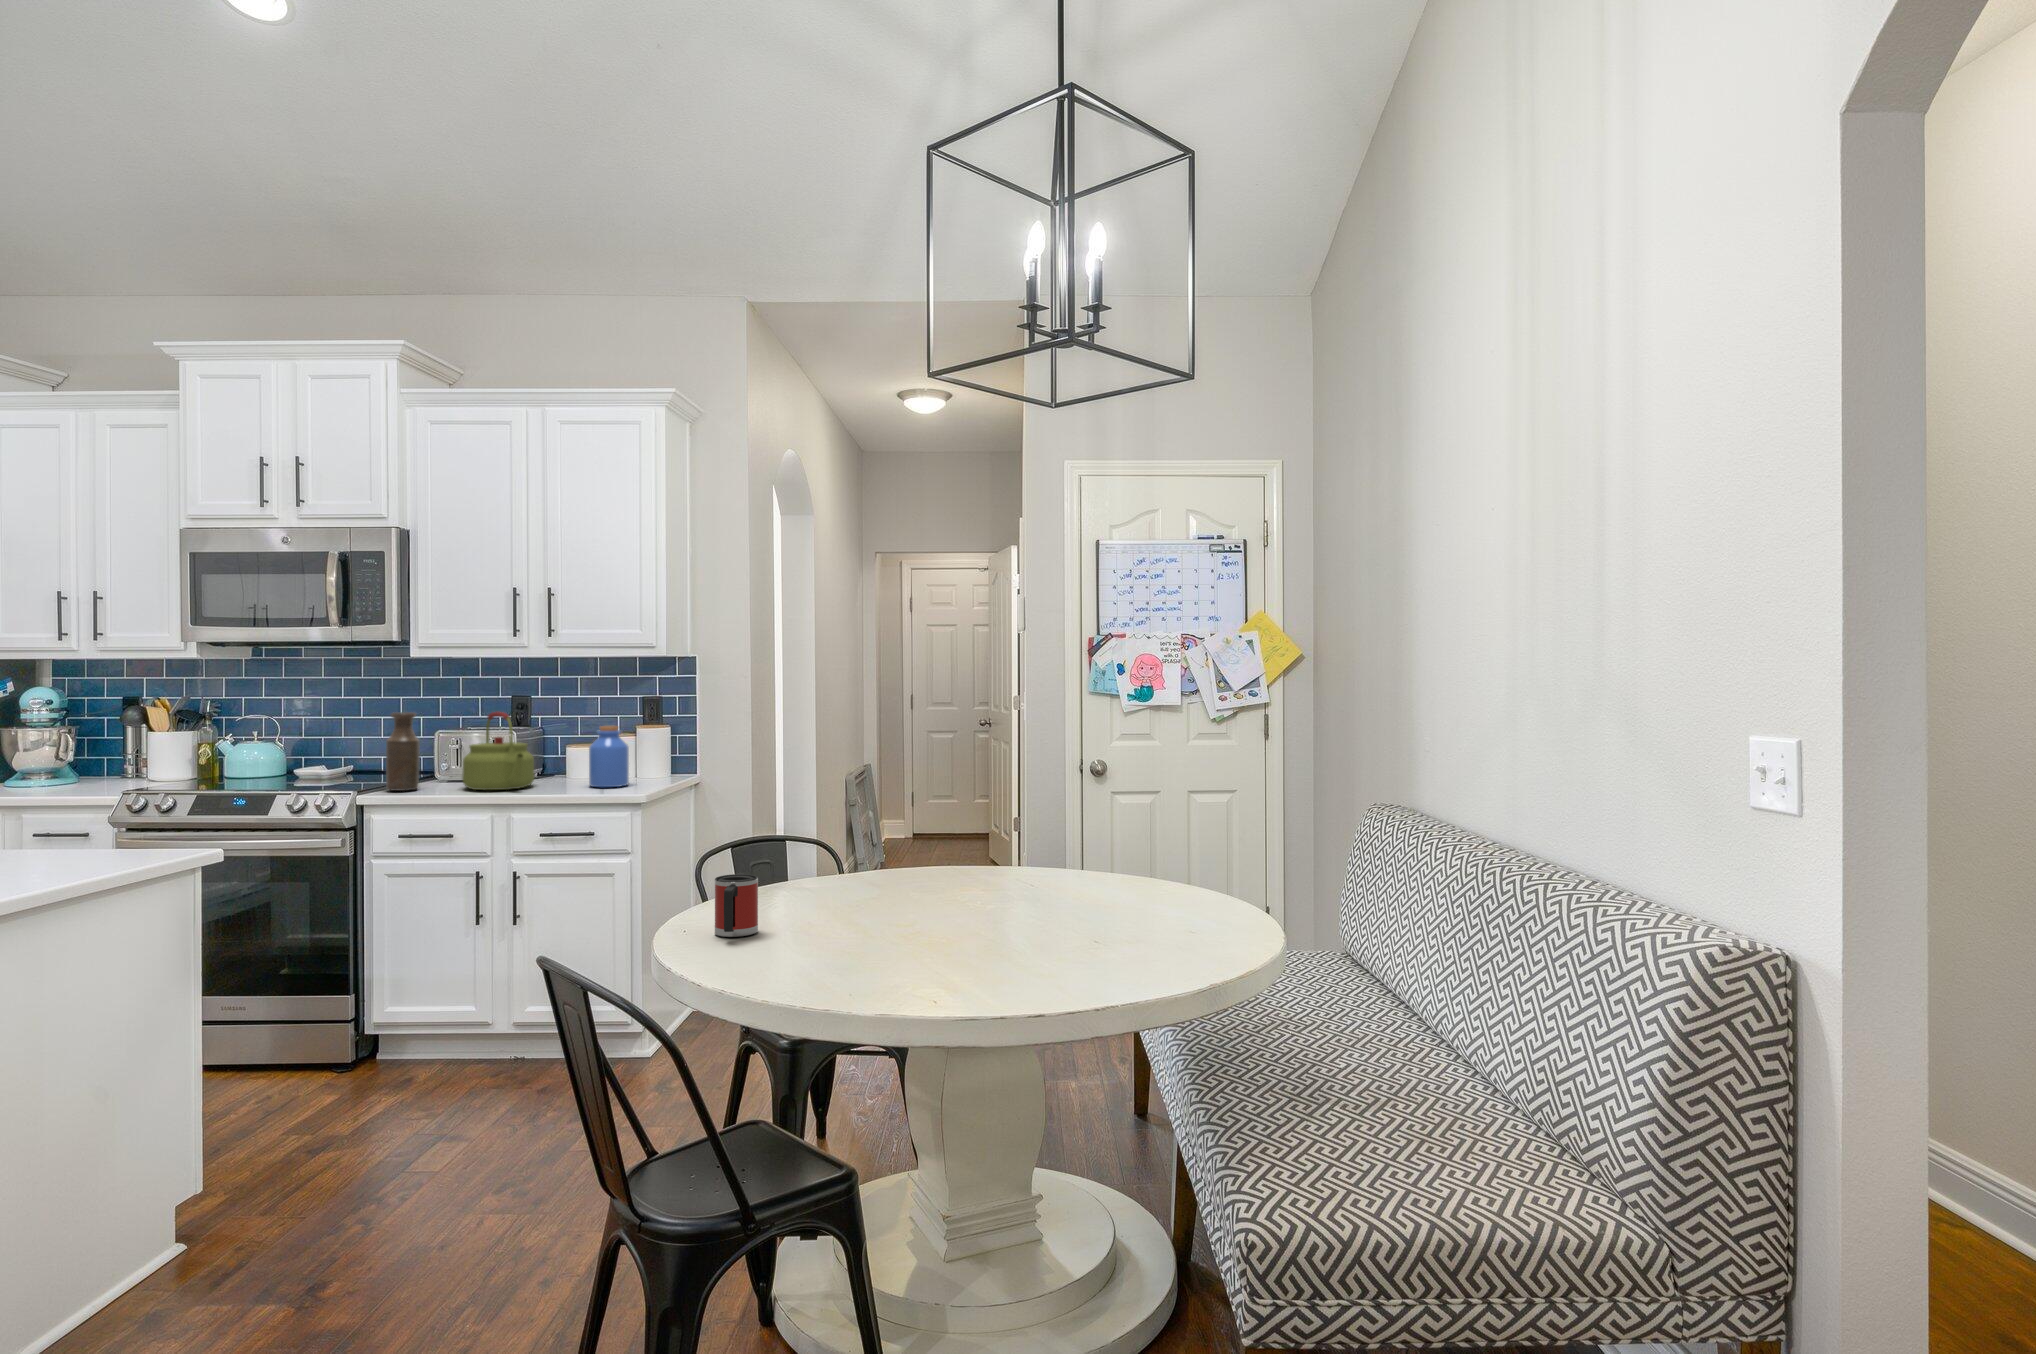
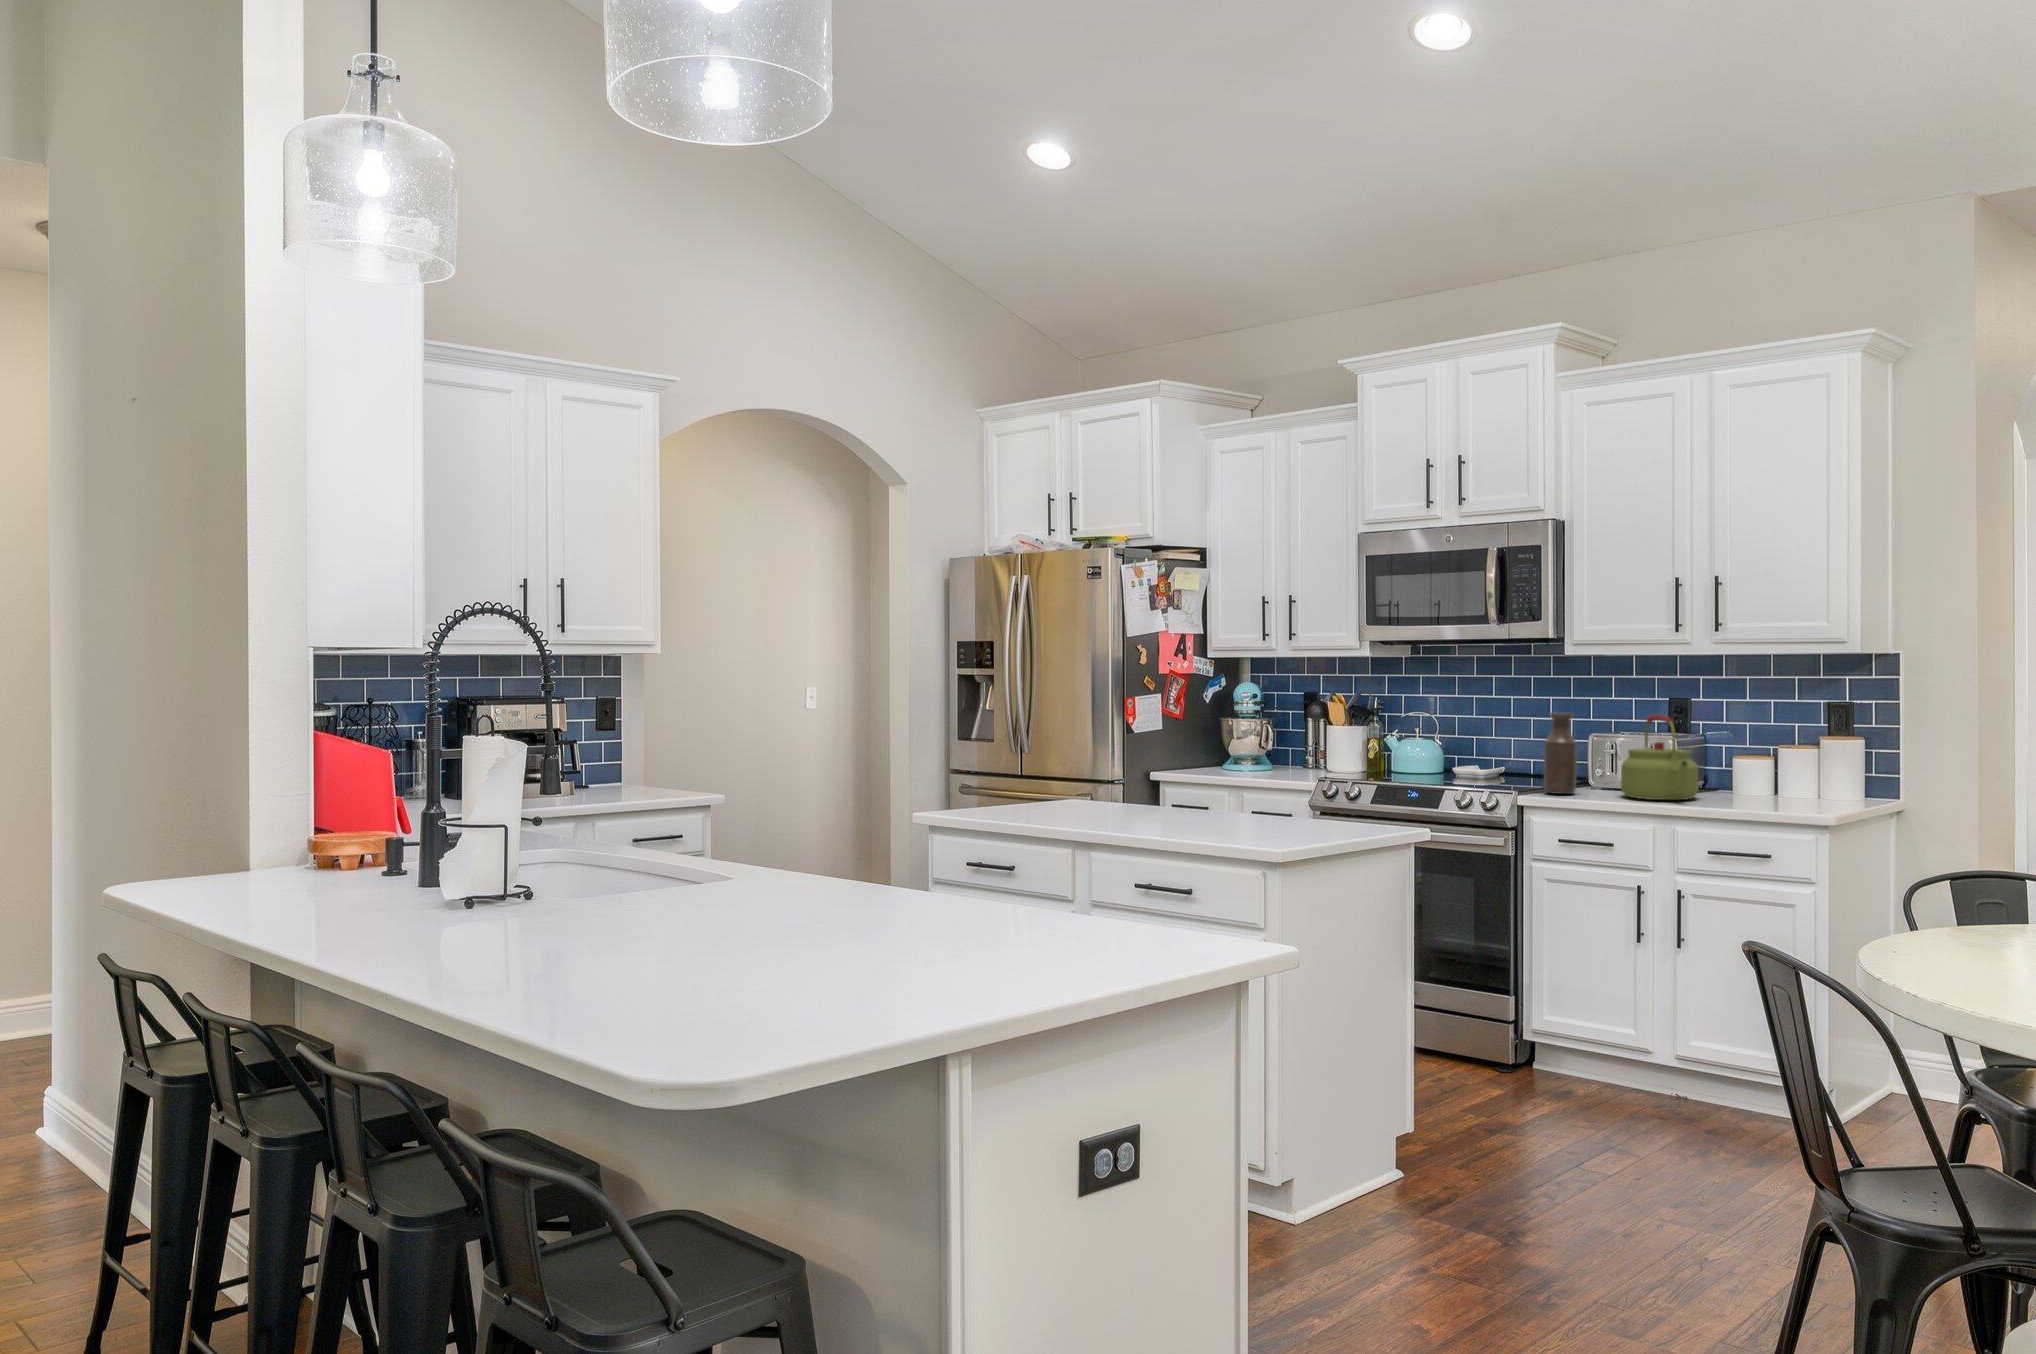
jar: present [589,726,629,787] -> none [1763,734,1812,806]
mug: present [715,873,758,937] -> none [1933,896,1988,964]

